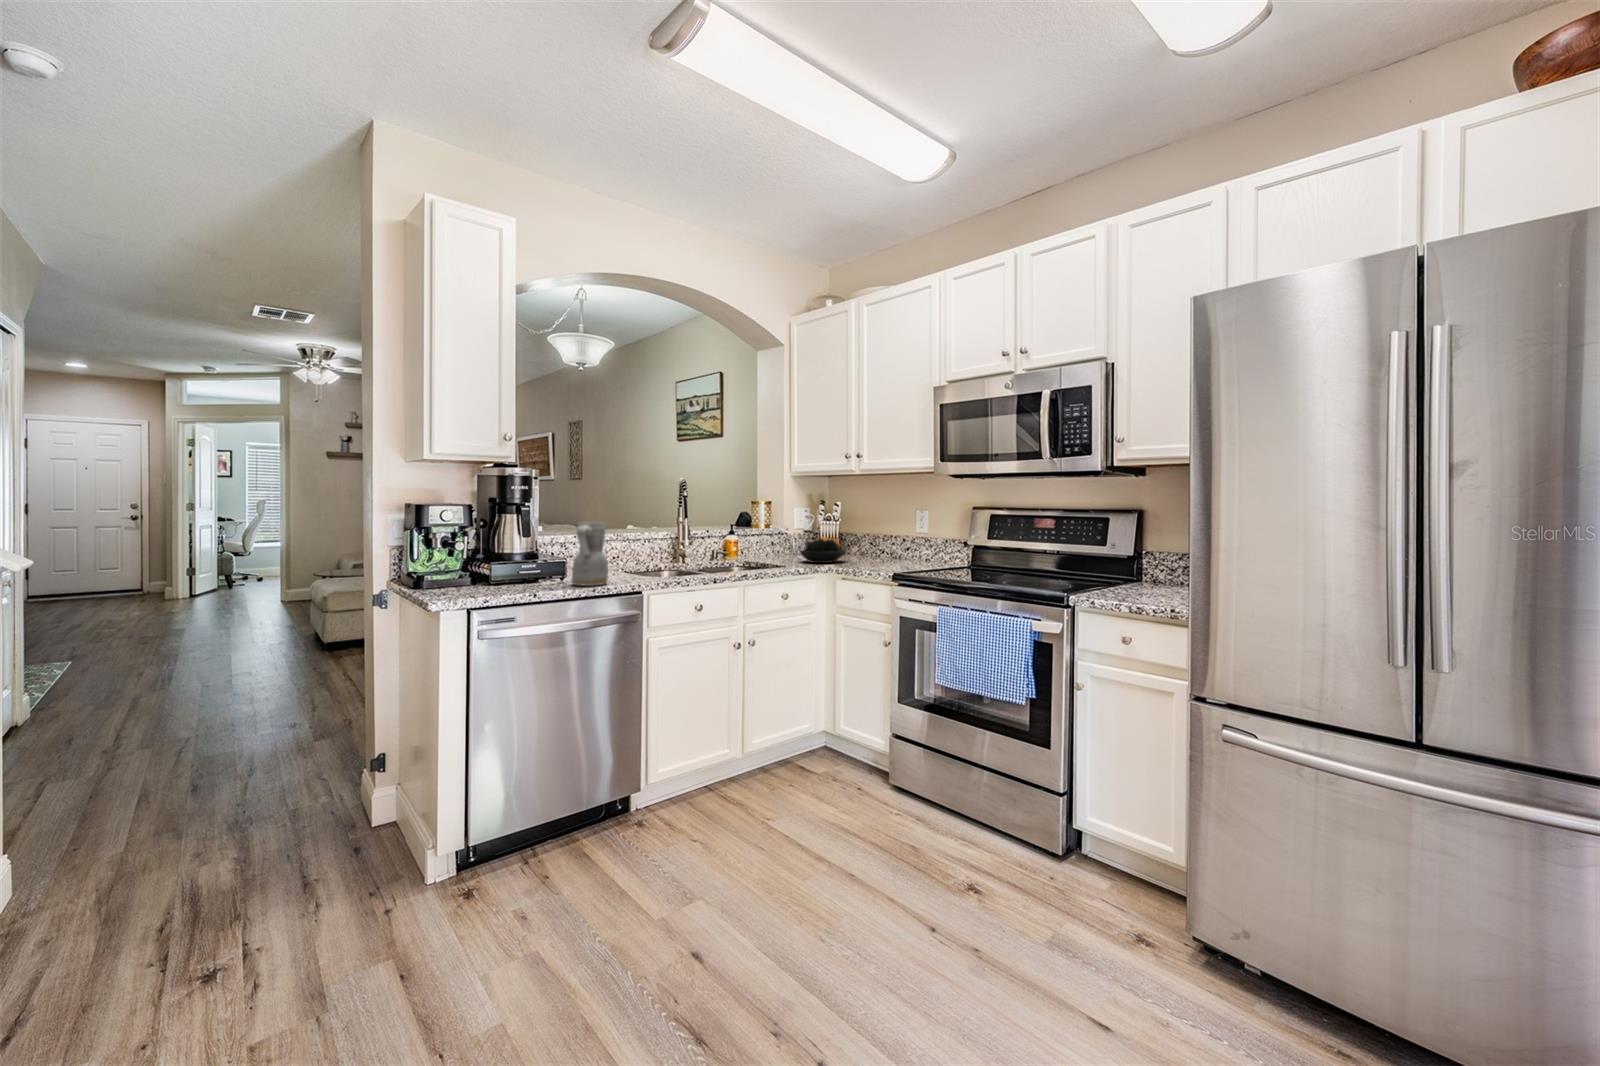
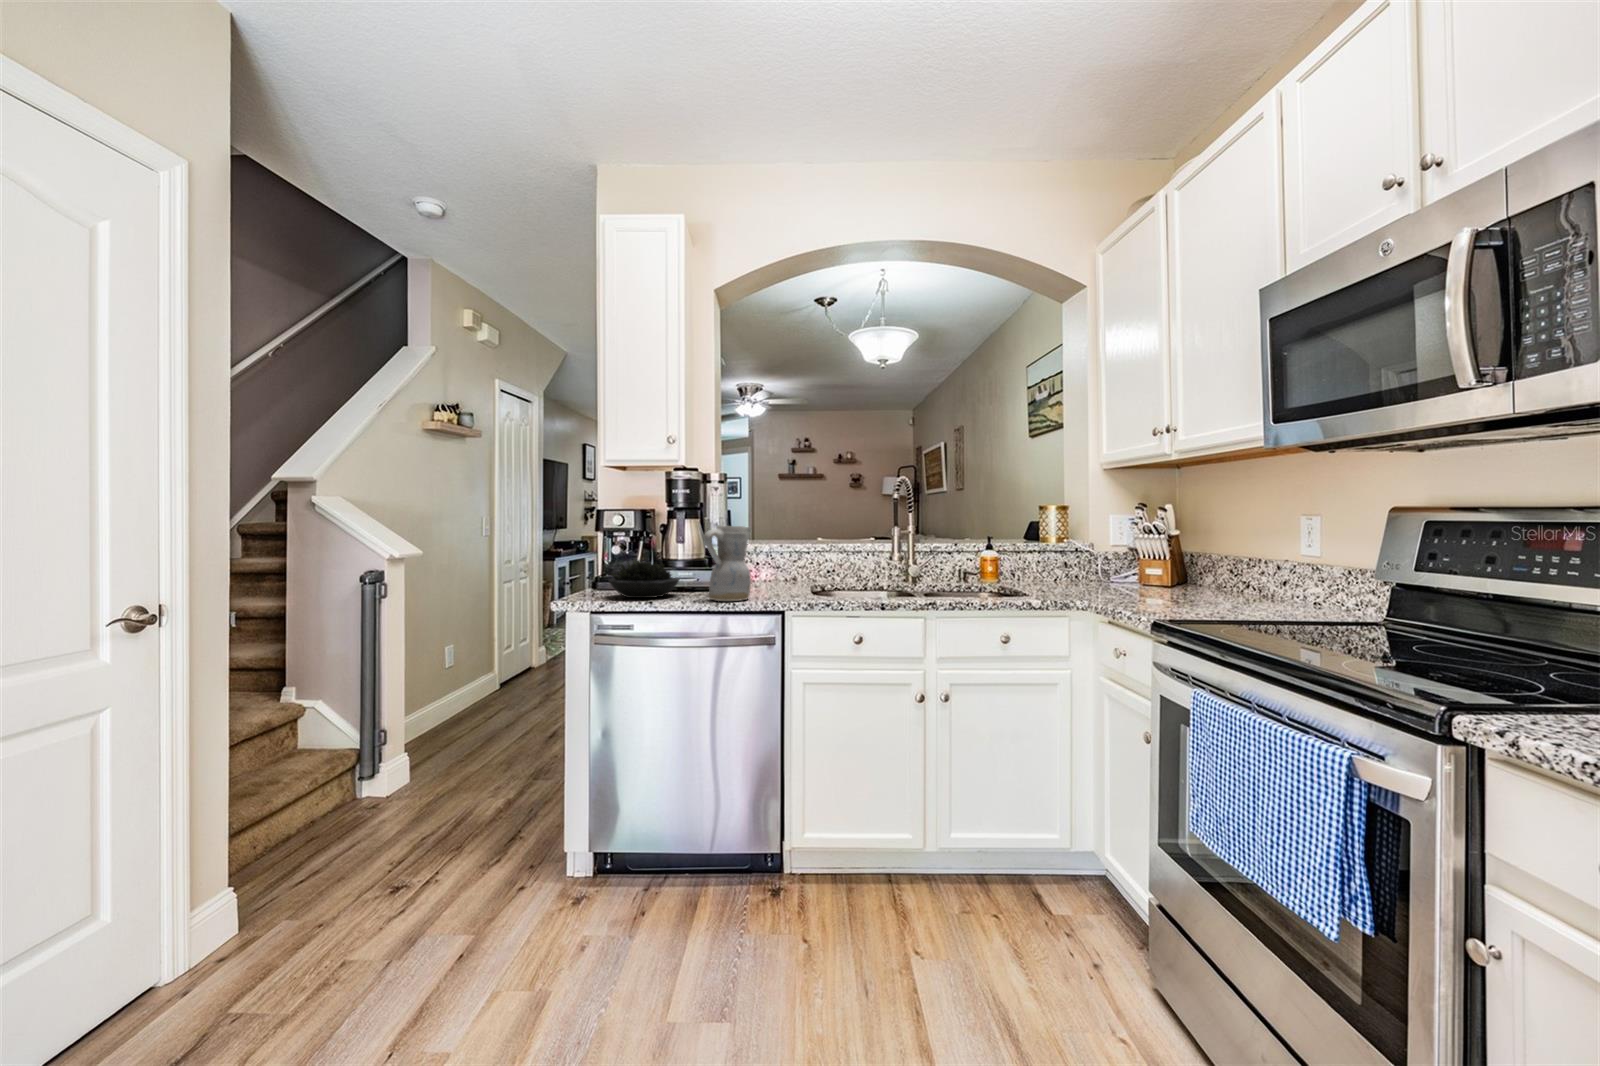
succulent plant: present [799,539,845,563] -> present [608,560,680,598]

